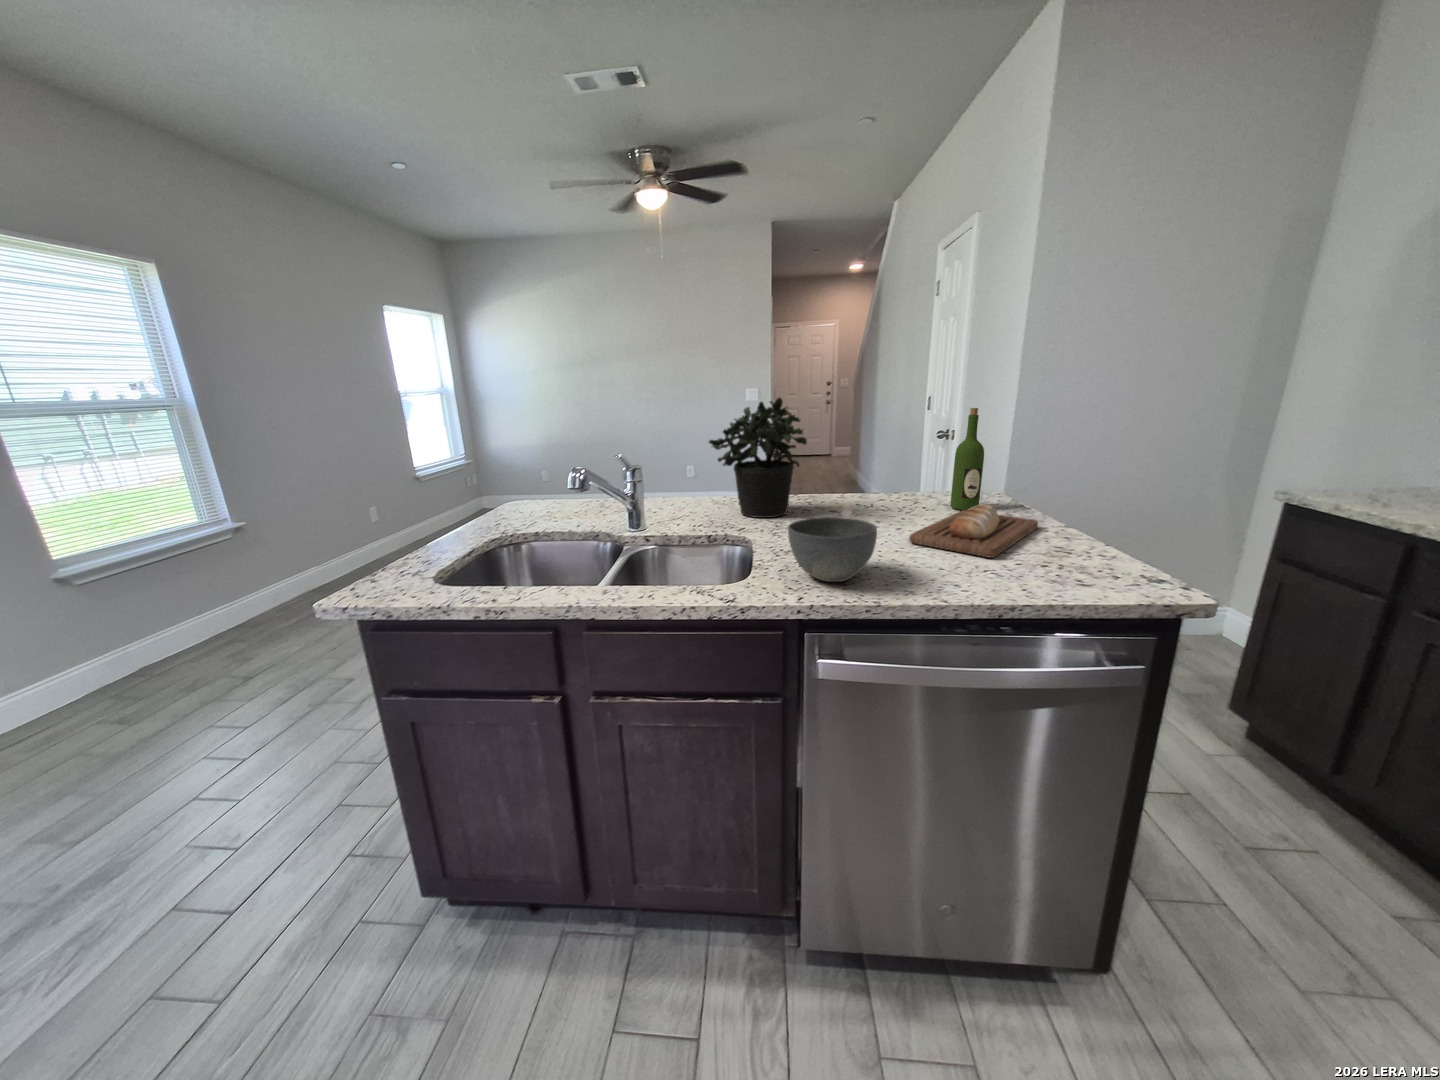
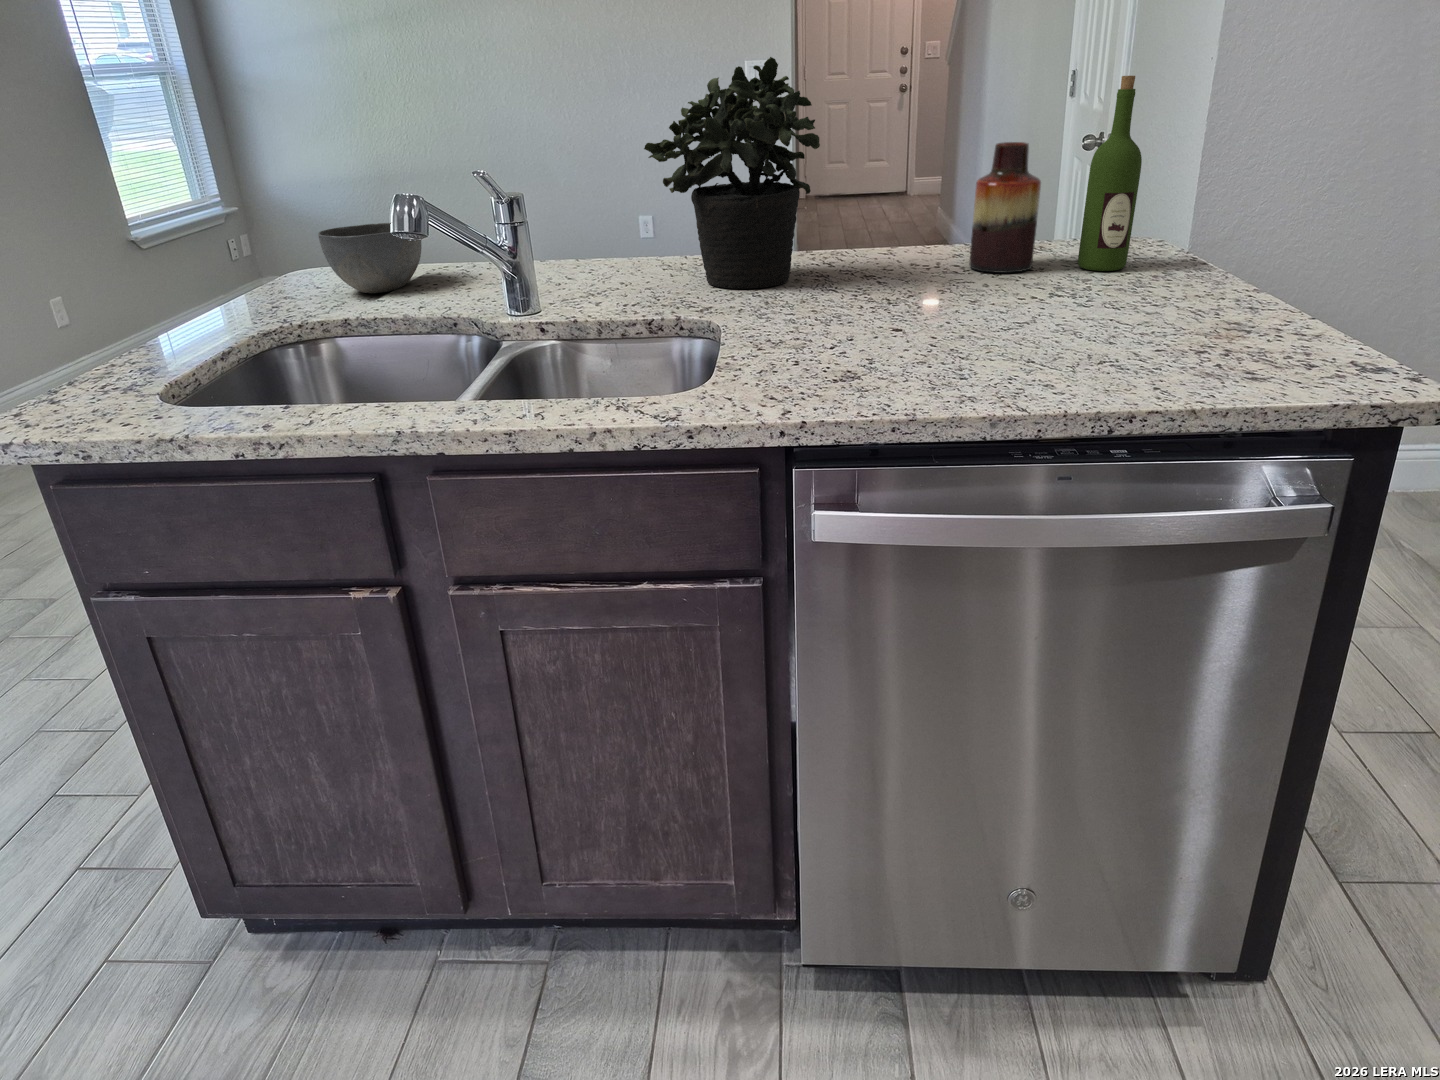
vase: none [889,441,928,511] -> present [969,142,1041,273]
bread loaf: present [909,504,1038,558] -> none [992,255,1222,344]
bowl: present [788,517,877,582] -> present [318,223,421,293]

